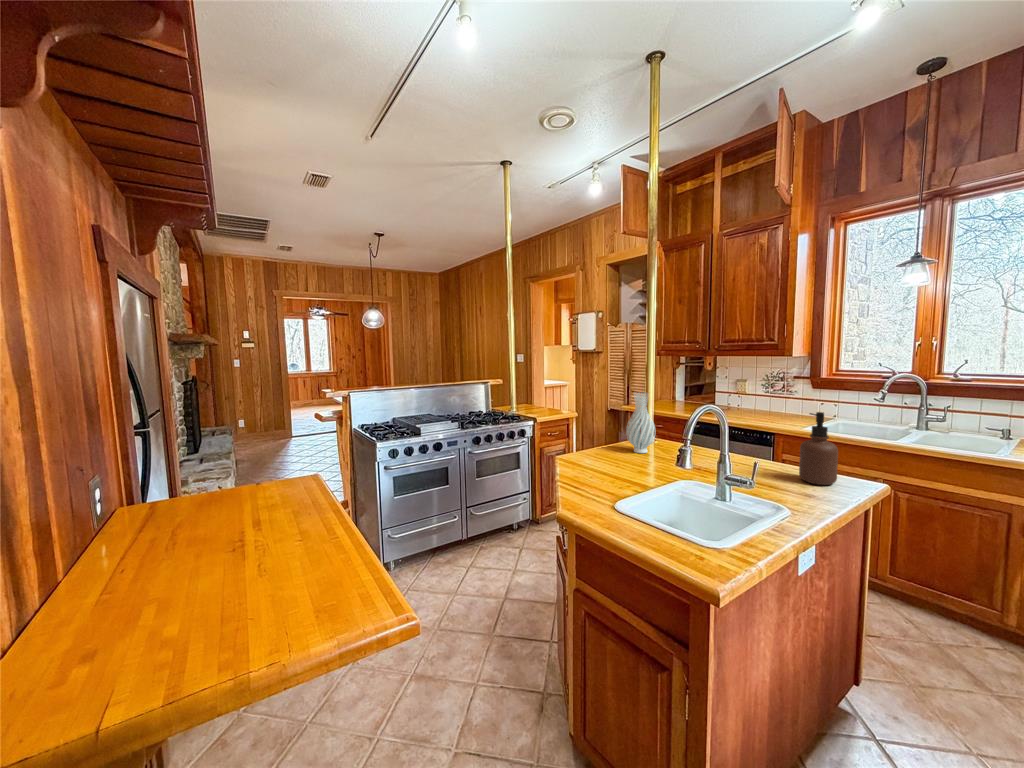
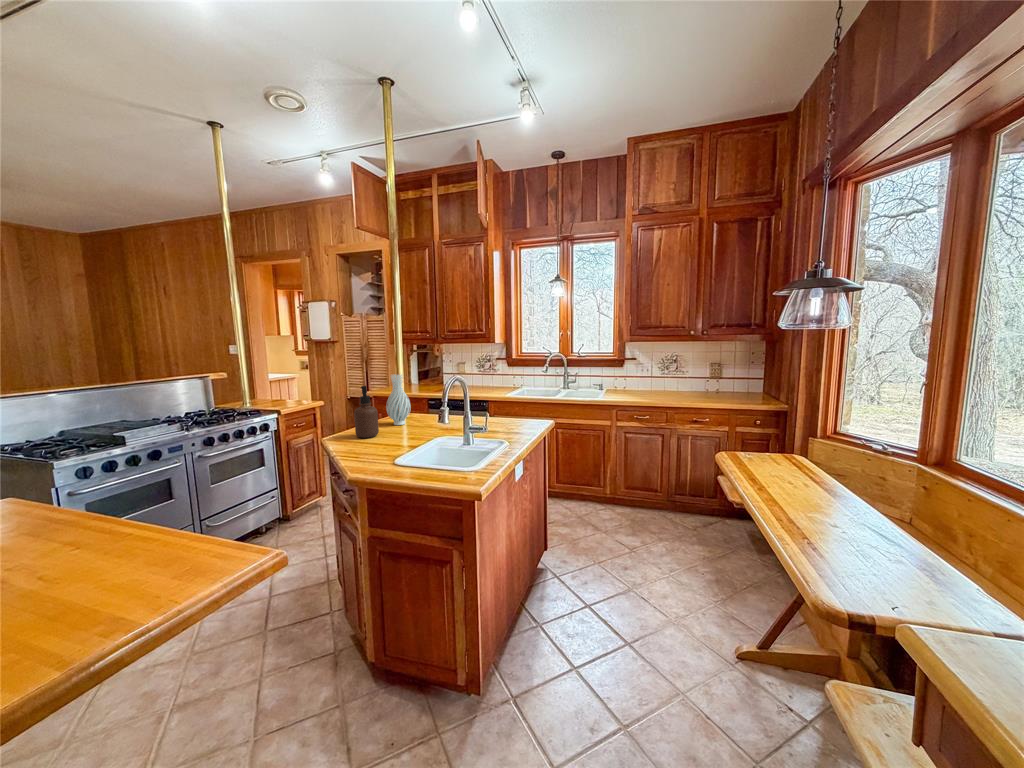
soap dispenser: present [799,412,838,485] -> present [354,386,379,438]

